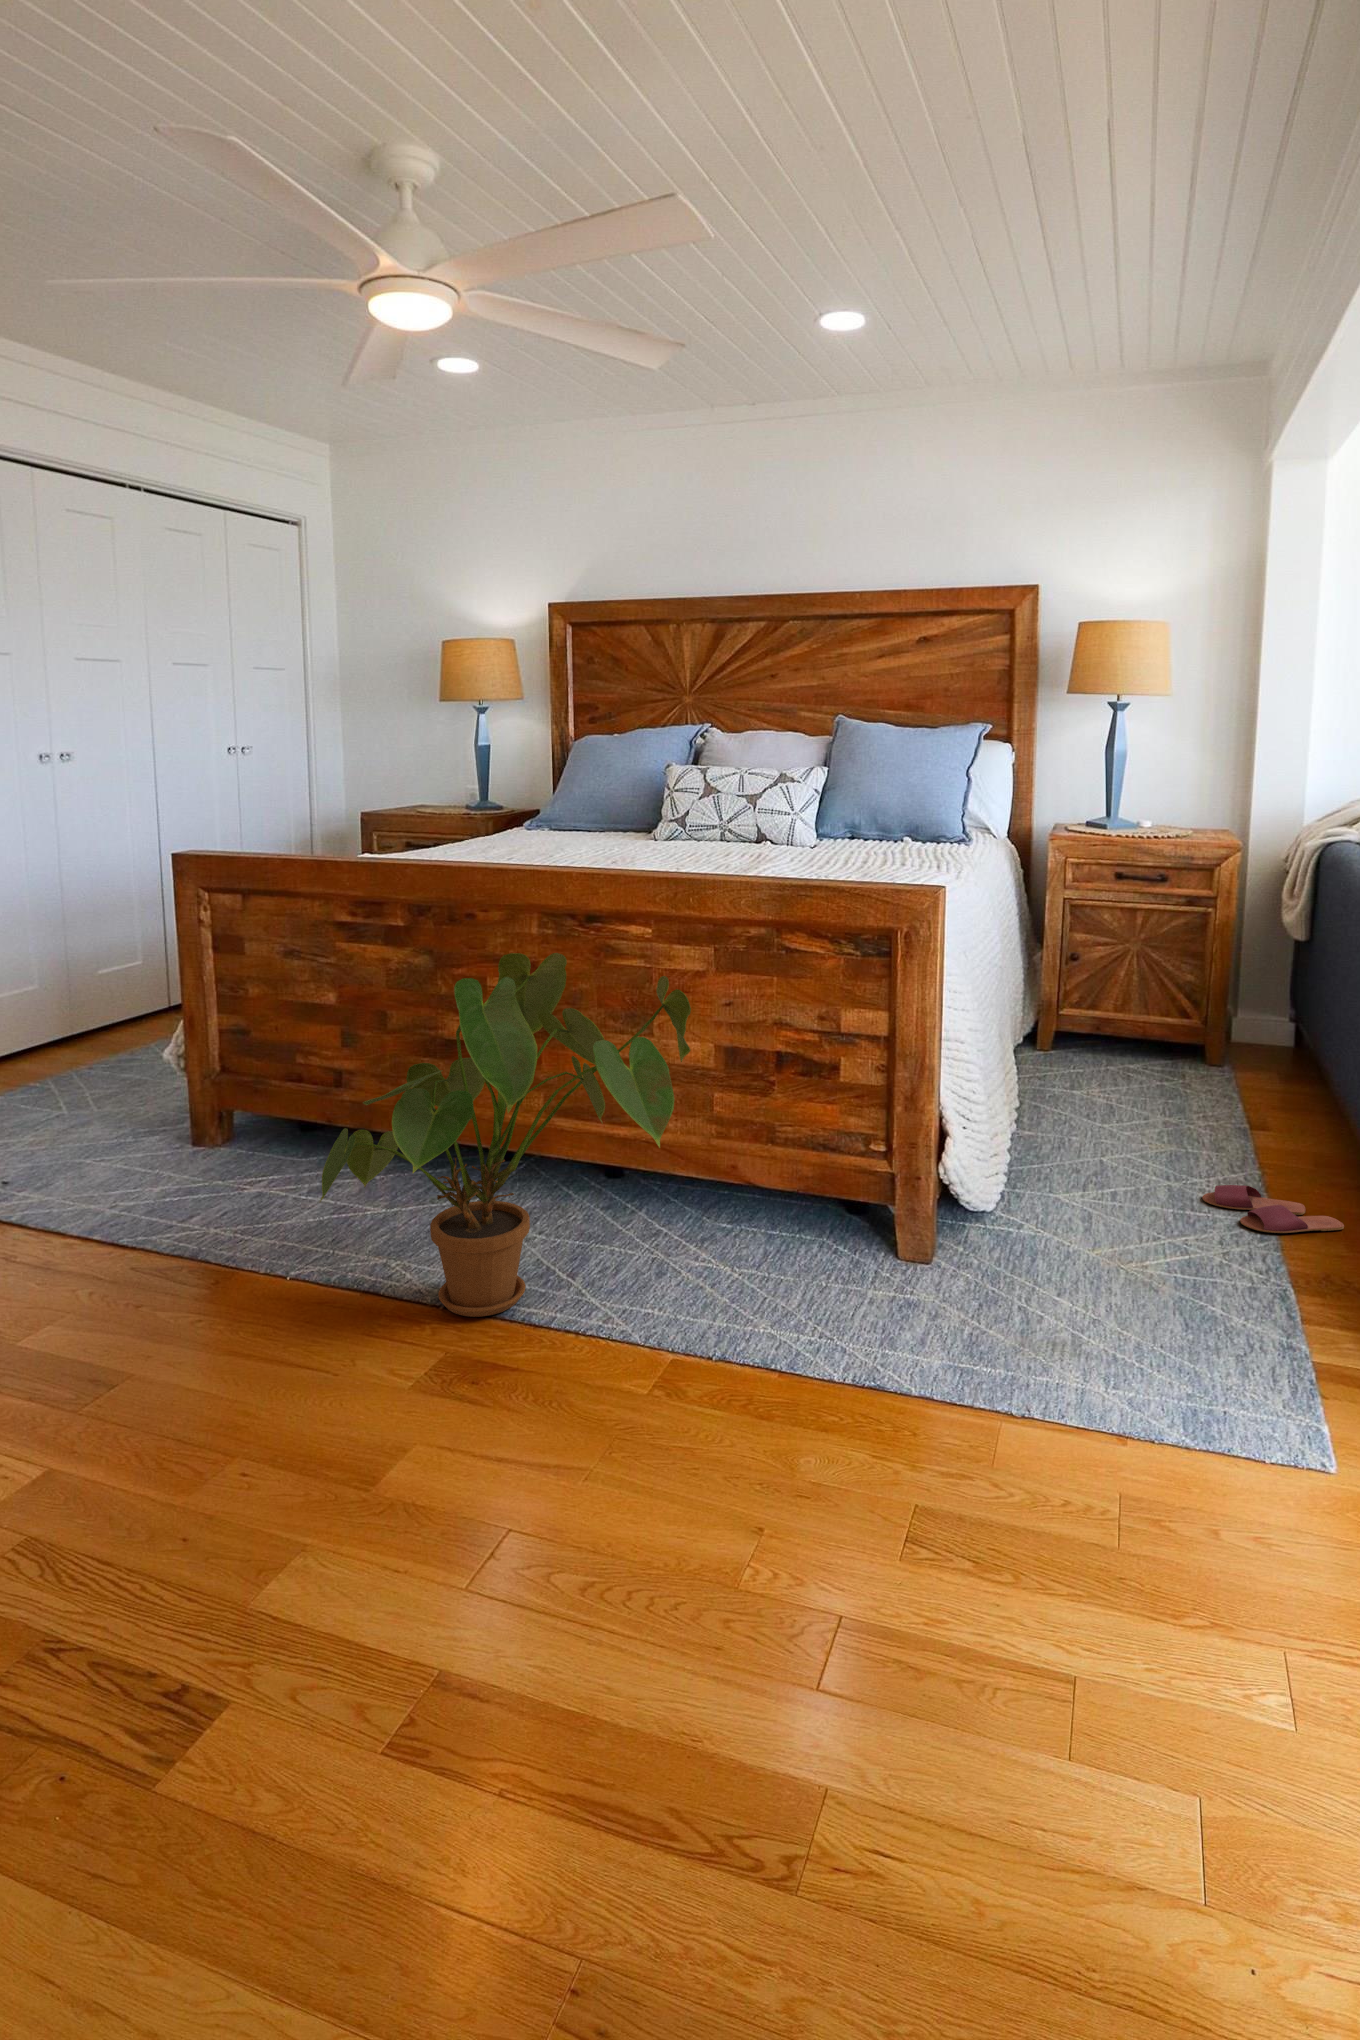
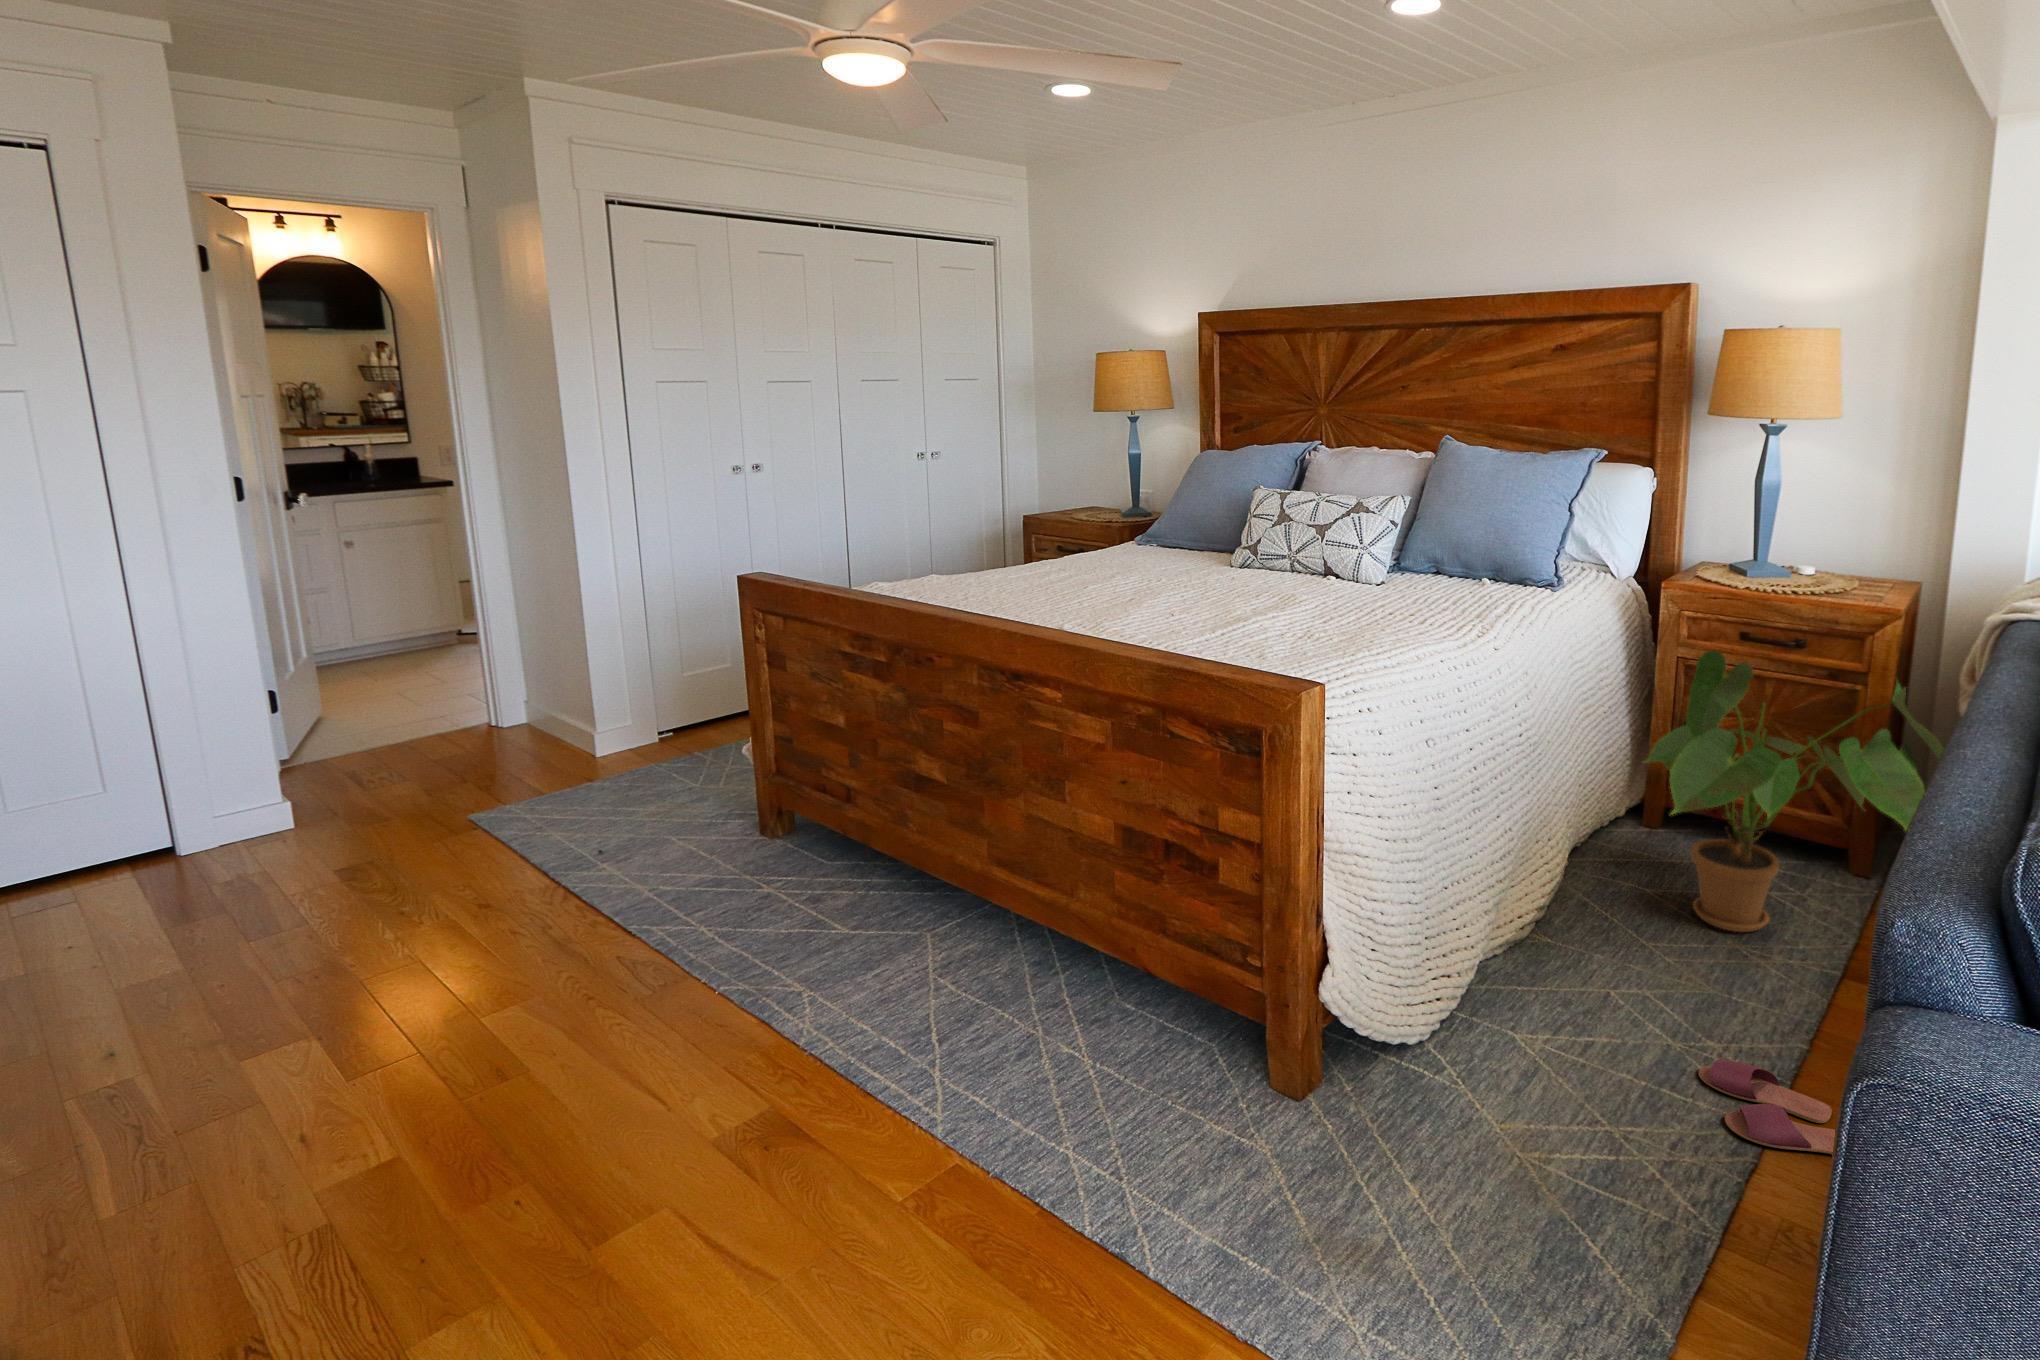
house plant: present [320,953,691,1317] -> present [1645,650,1943,932]

